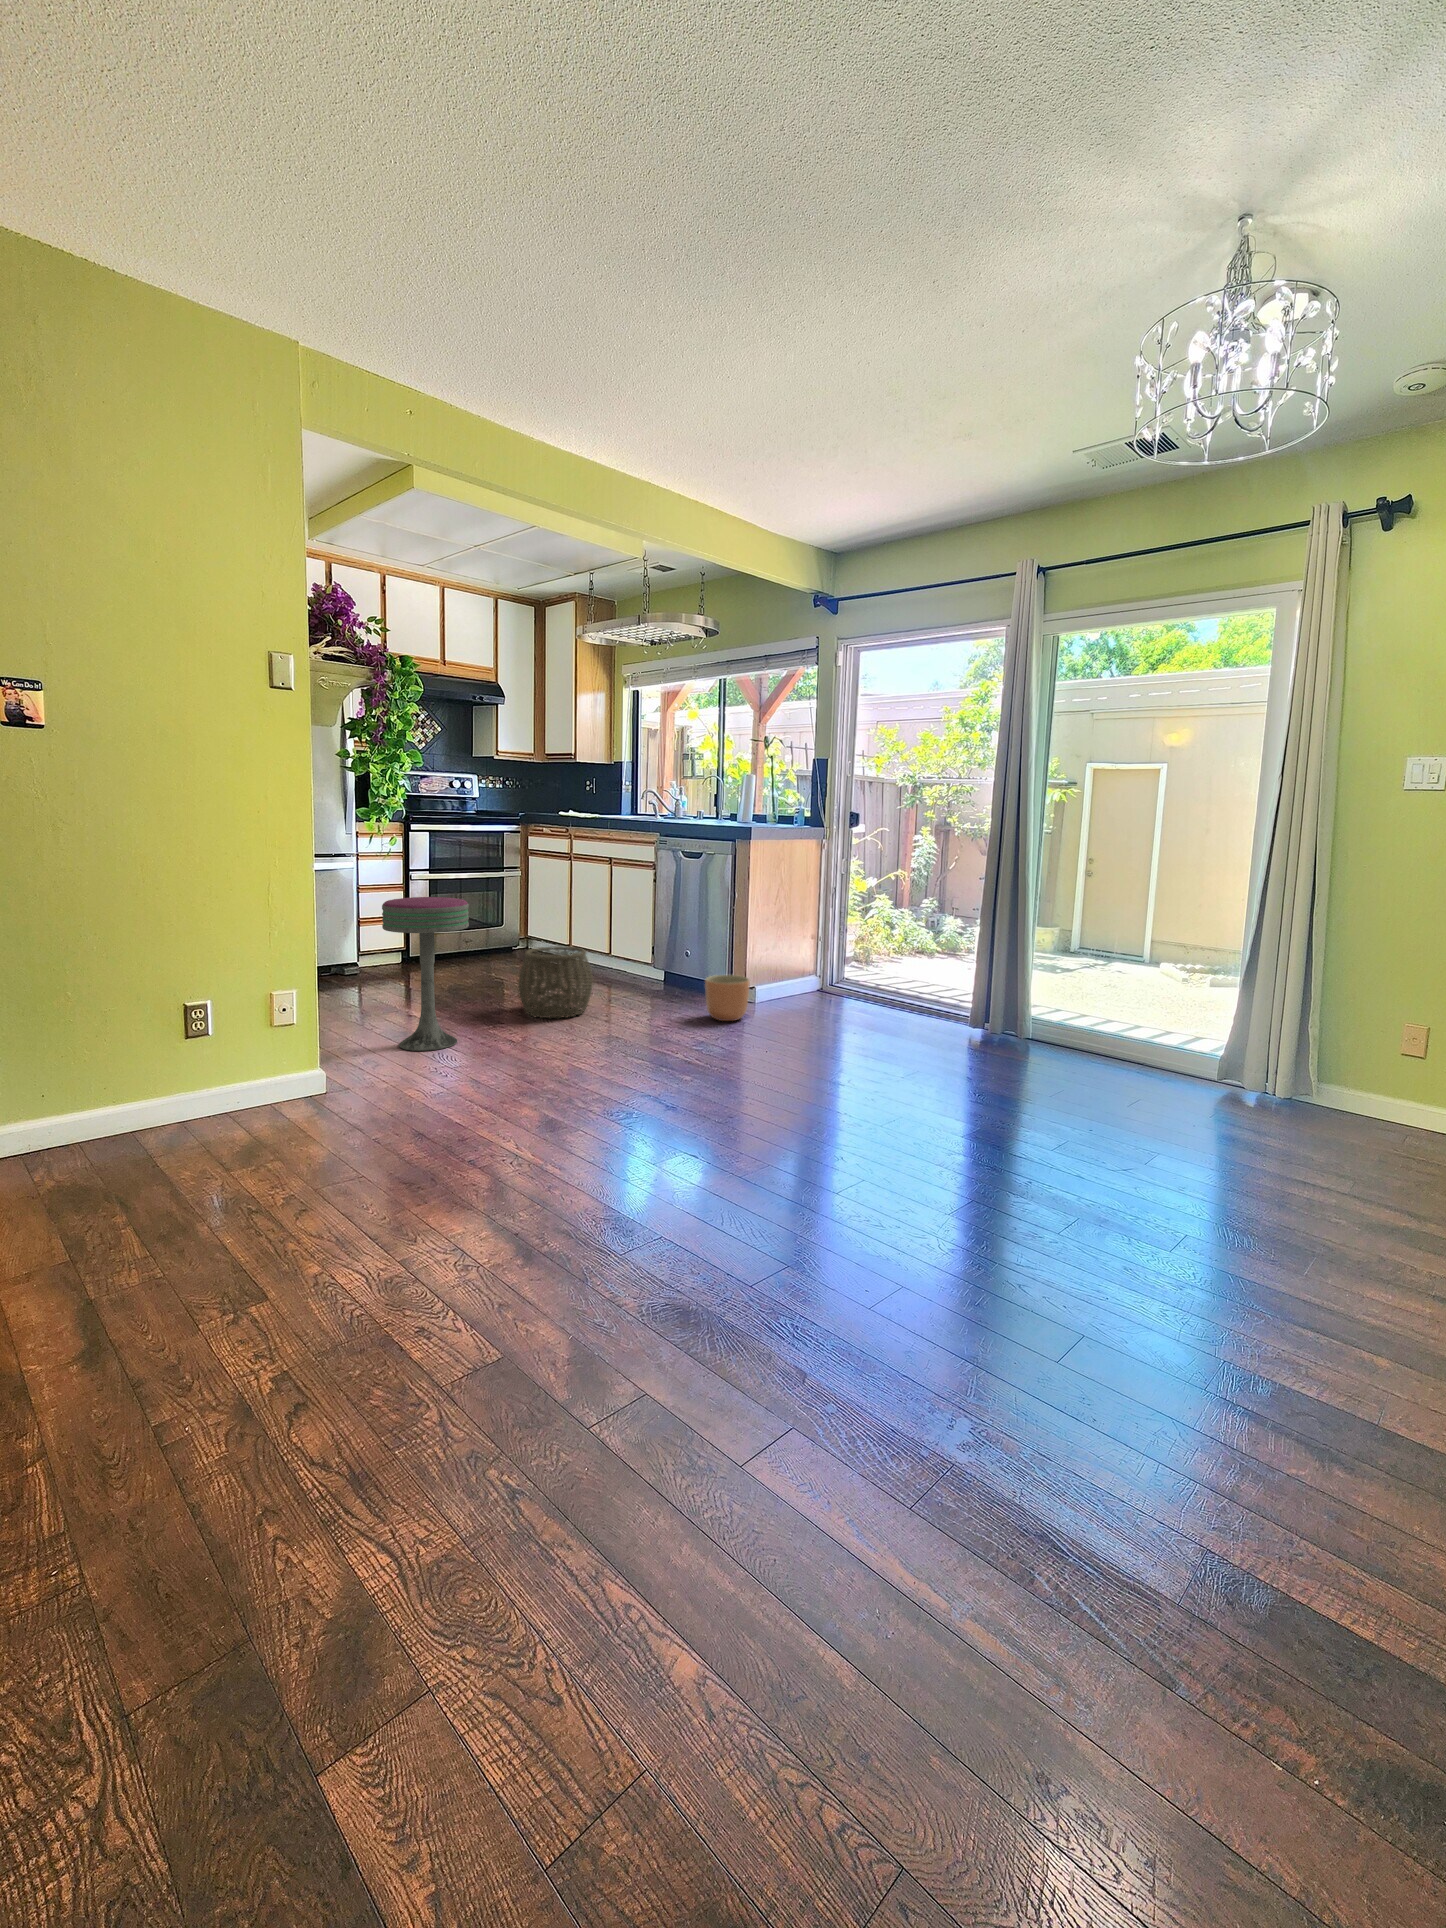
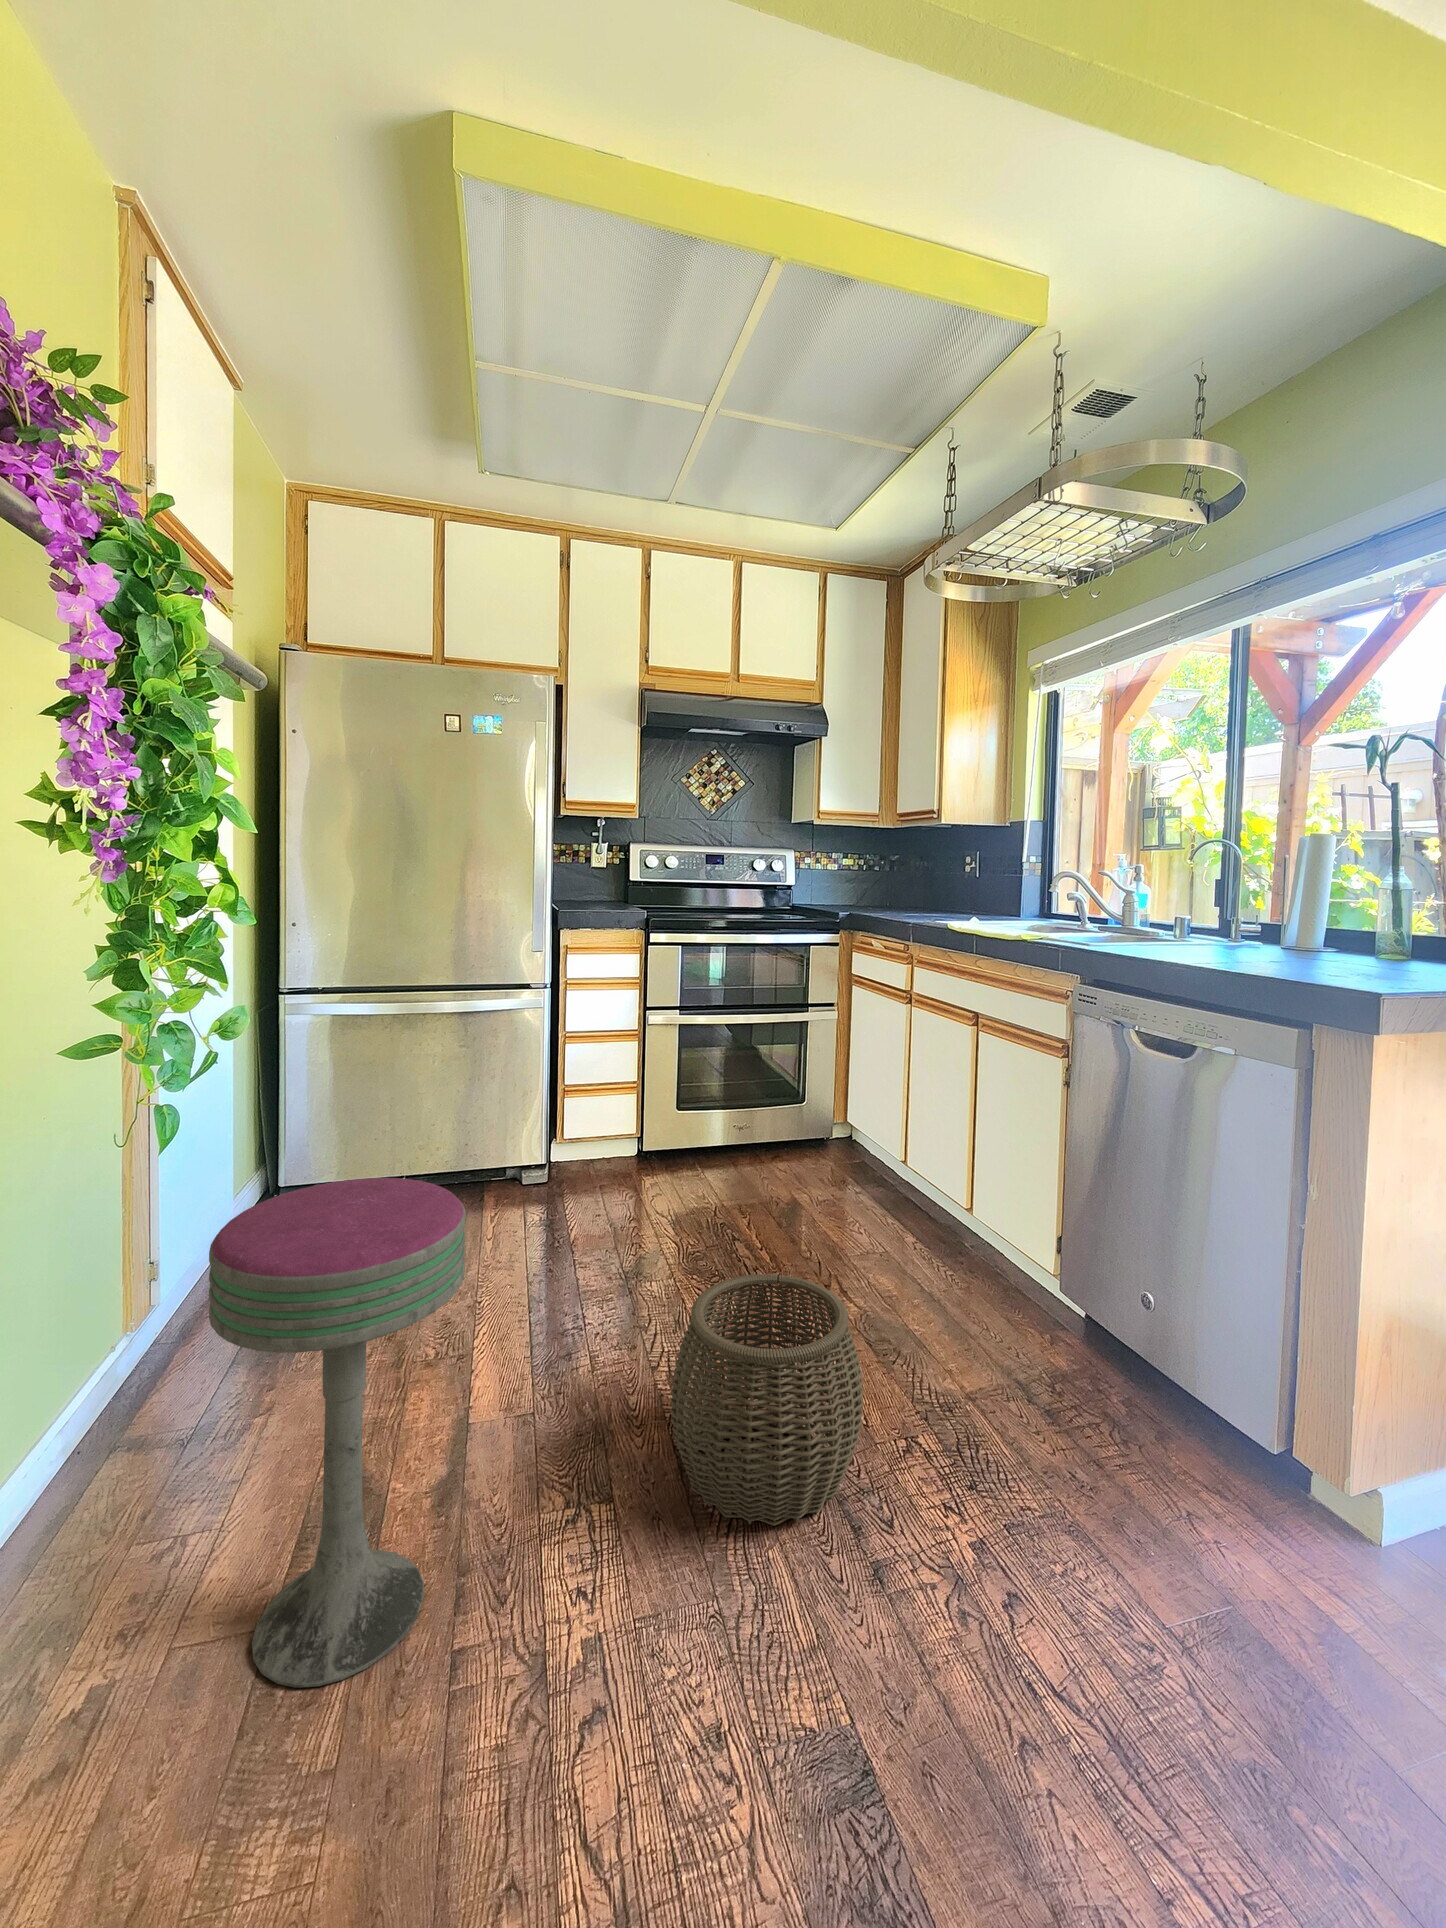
planter: present [705,975,750,1021] -> none [1212,1522,1403,1776]

